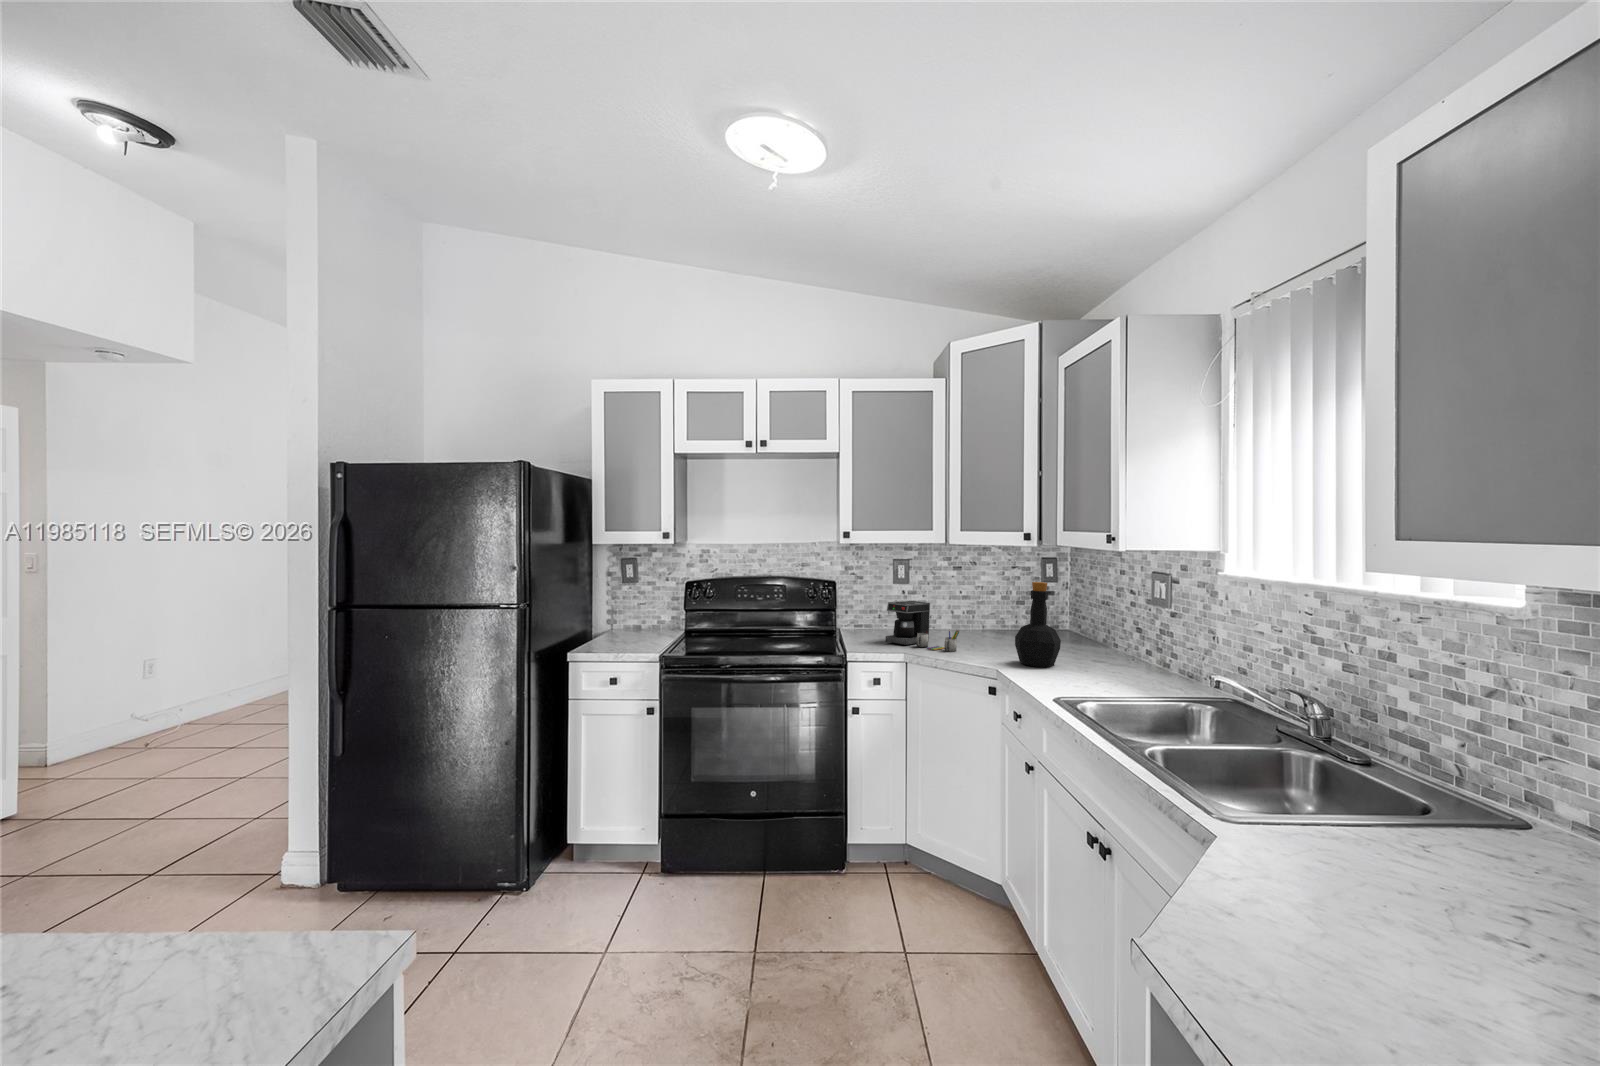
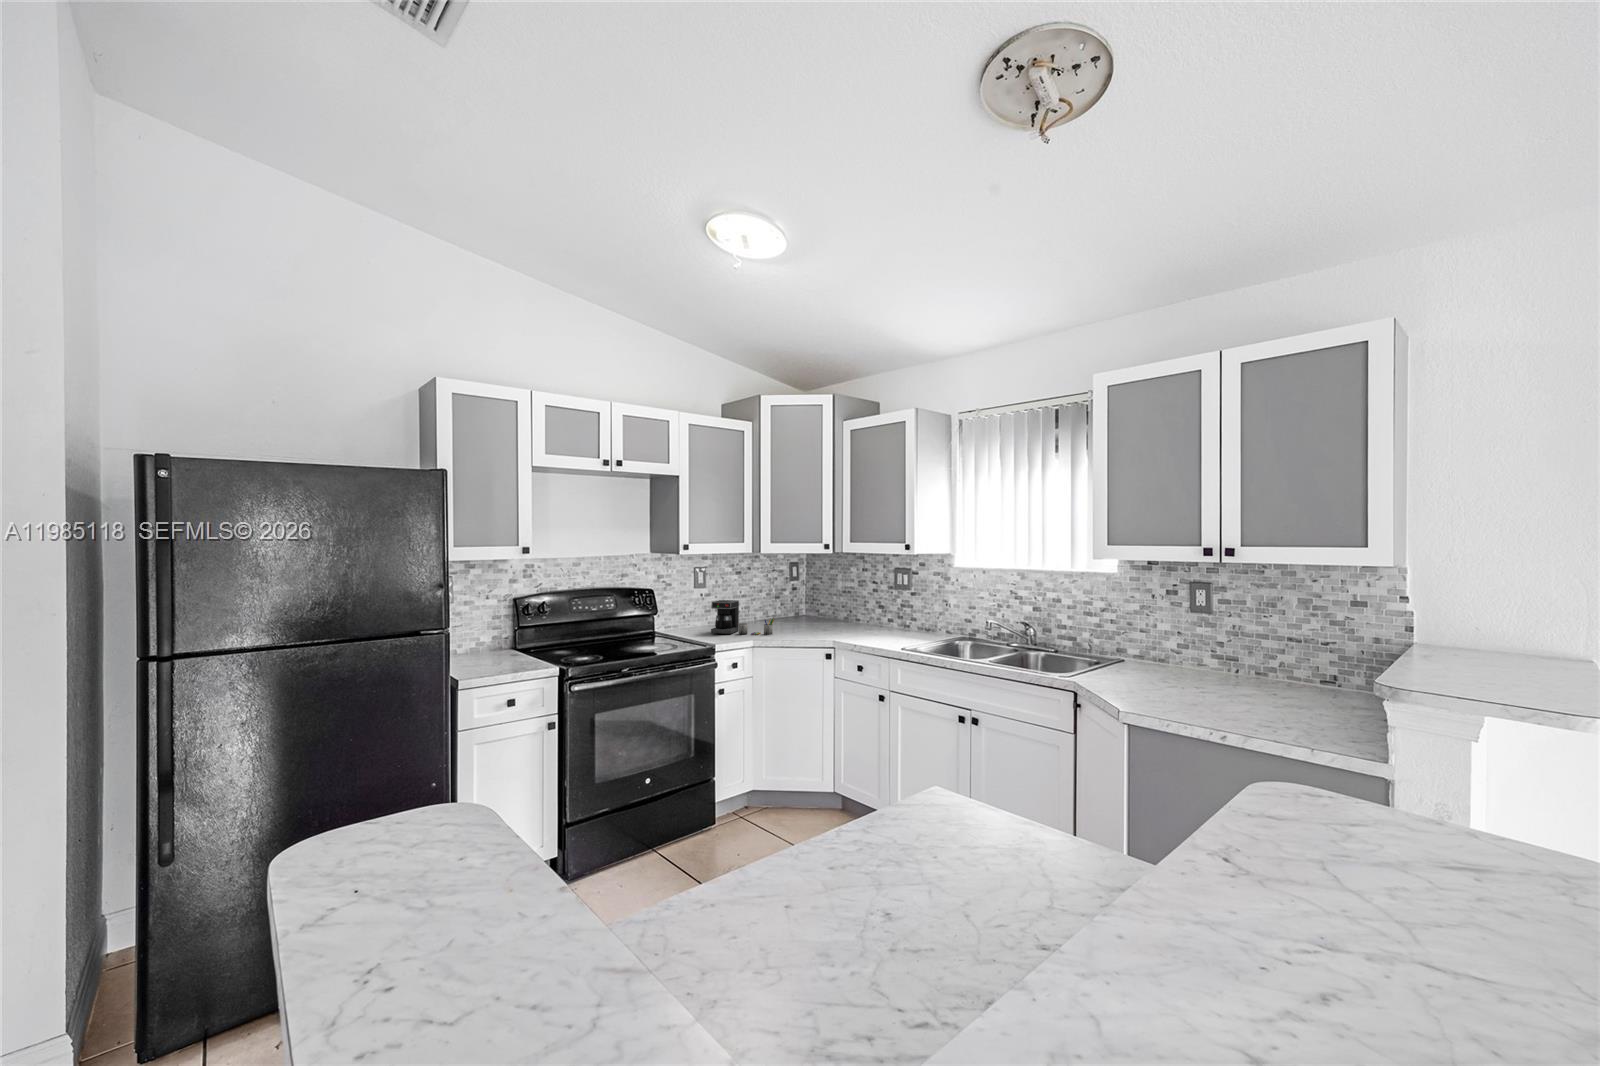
bottle: present [1015,582,1061,667] -> none [825,578,854,636]

